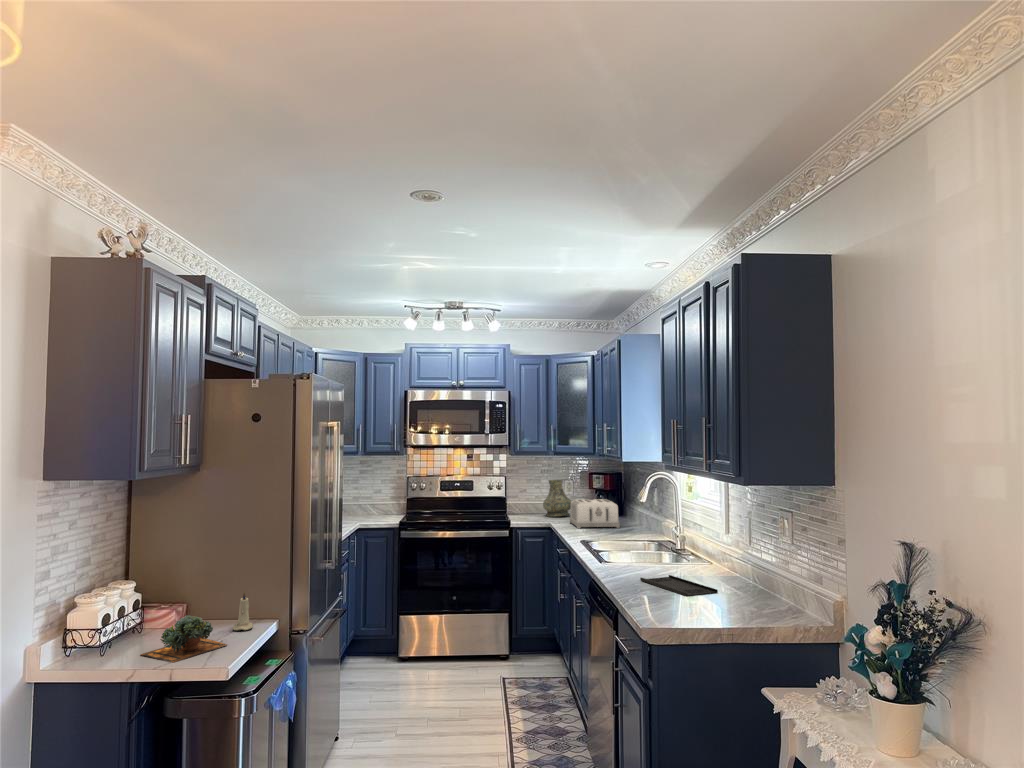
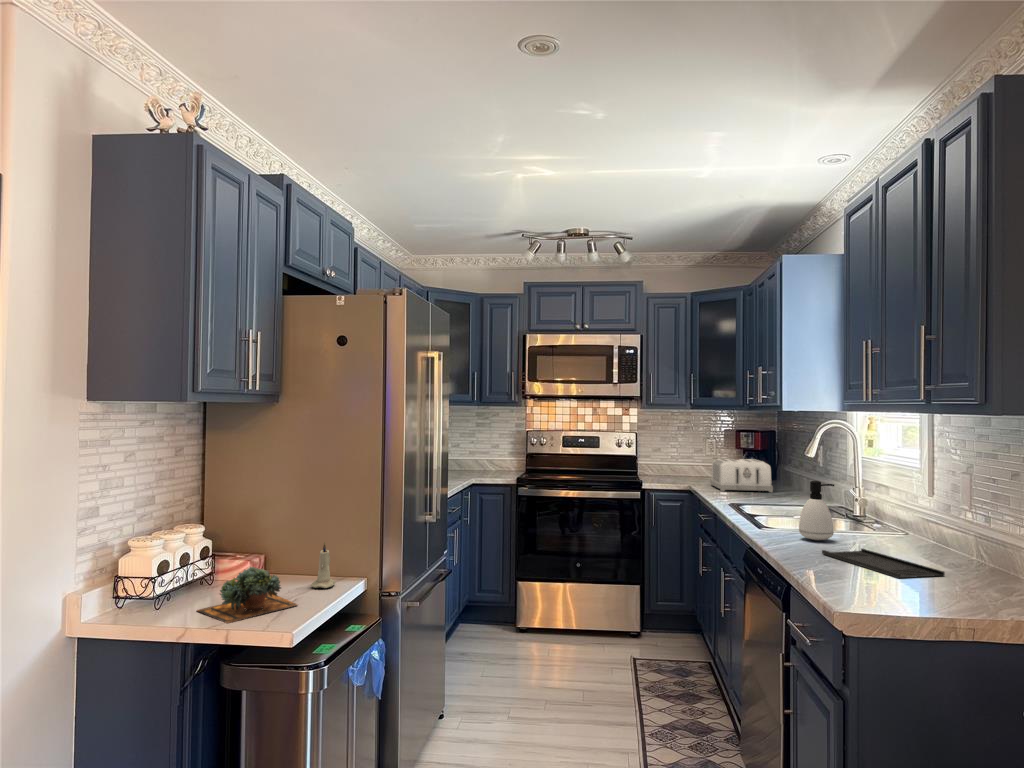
vase: present [543,480,571,517] -> none [678,437,712,479]
soap dispenser: none [628,524,653,570] -> present [799,481,834,540]

